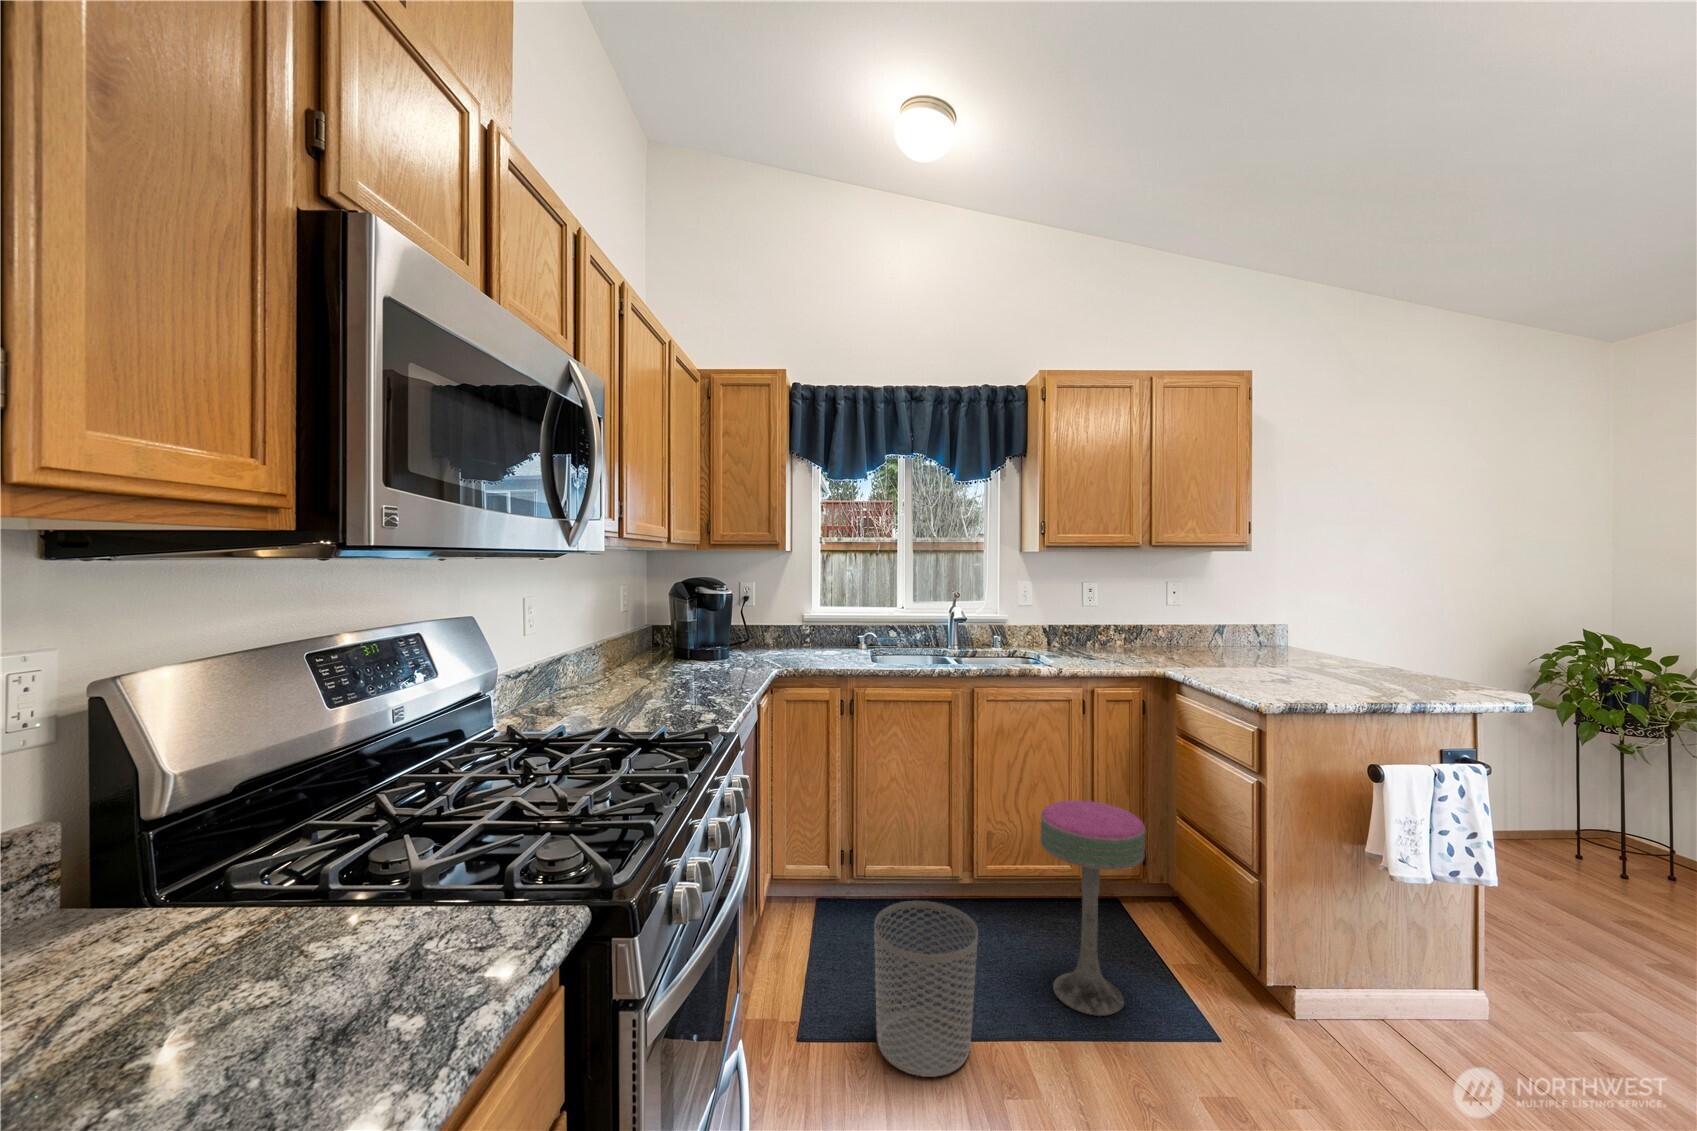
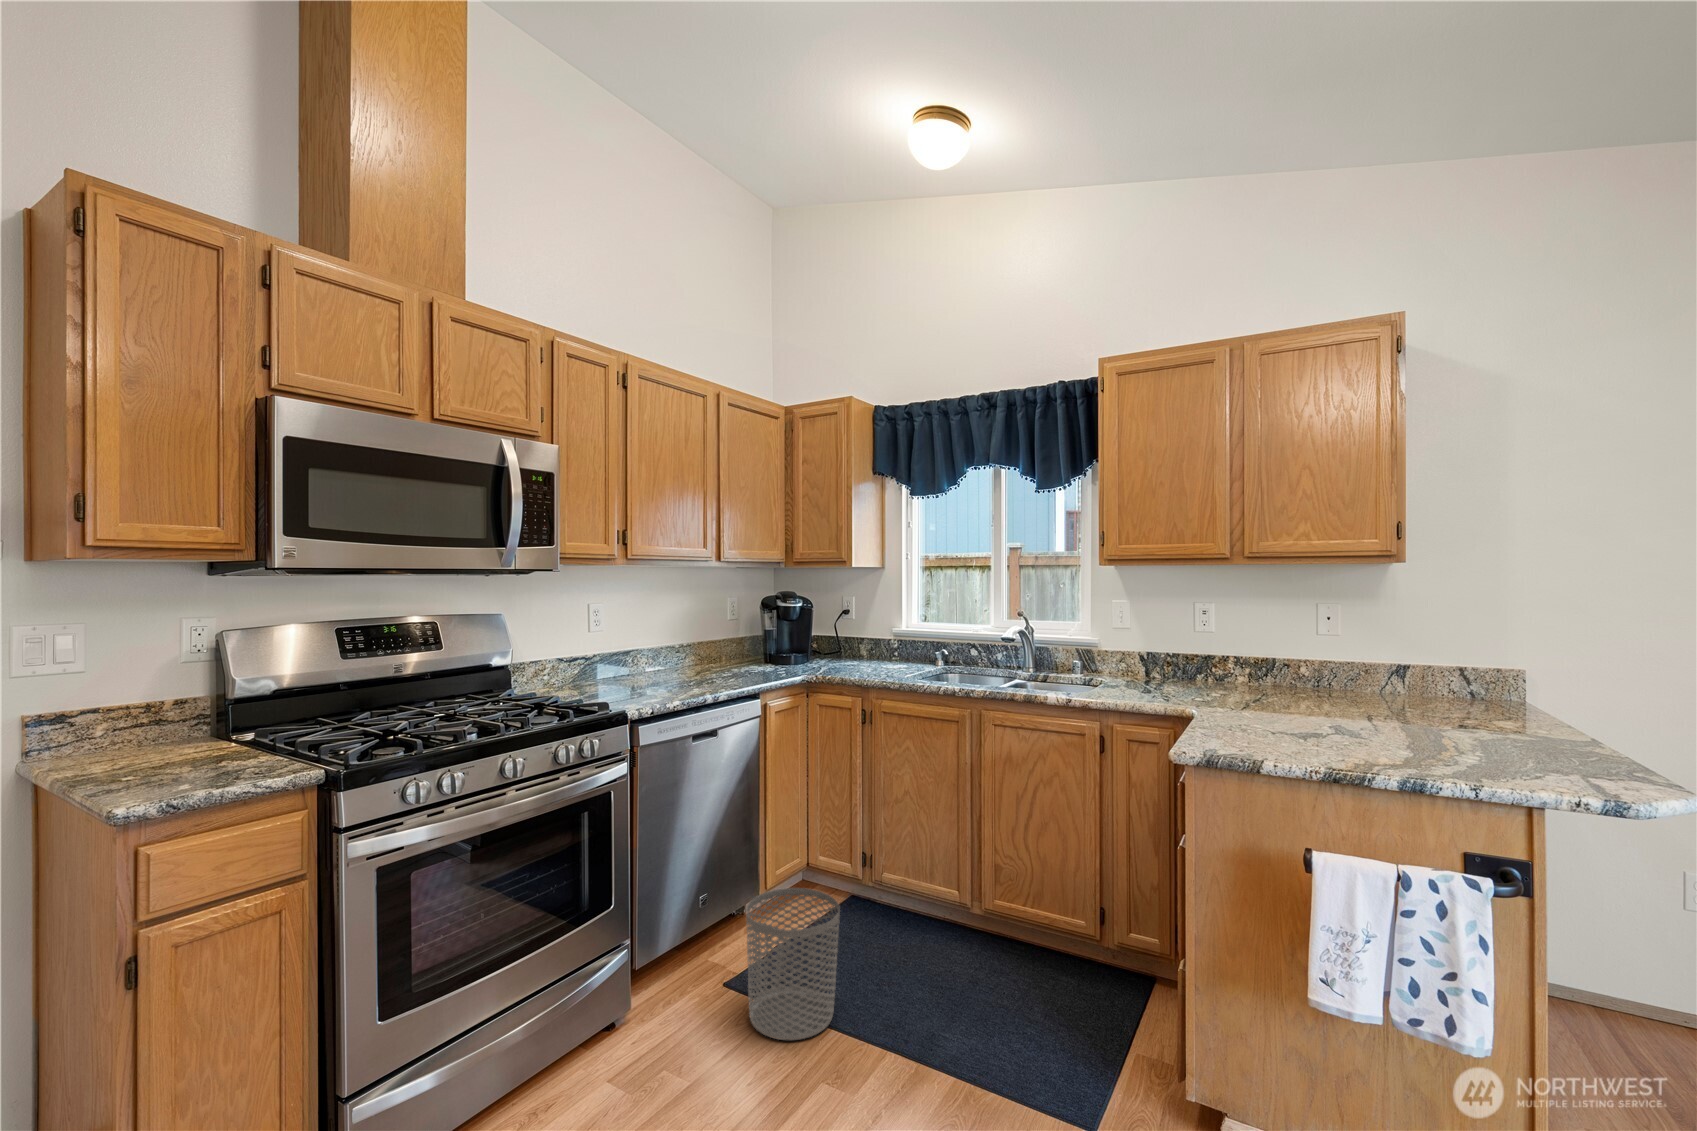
bar stool: present [1040,800,1145,1016] -> none [937,831,1044,1063]

